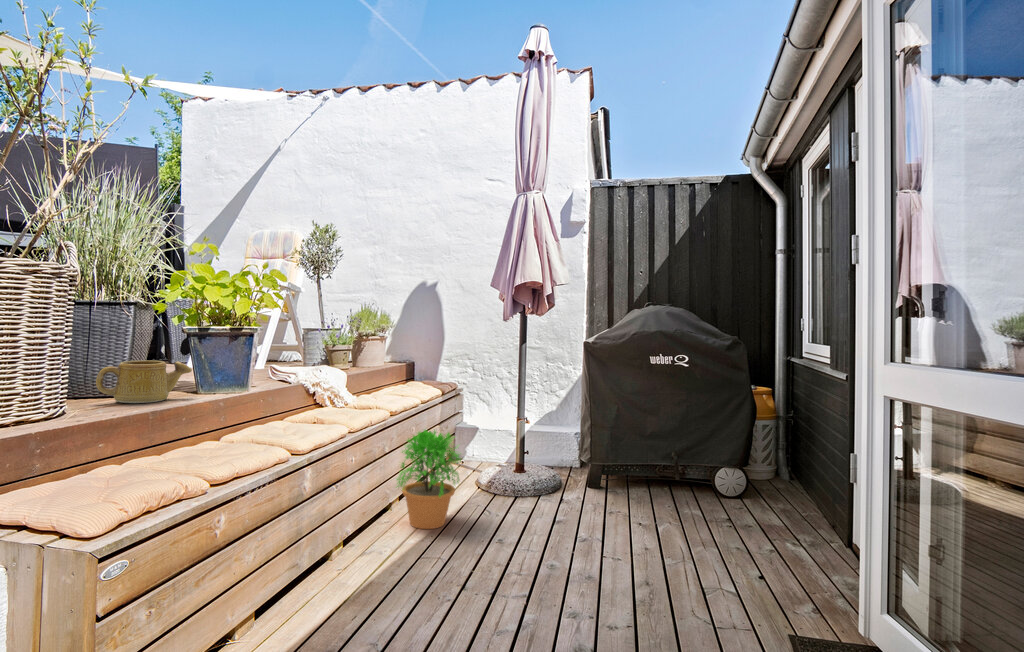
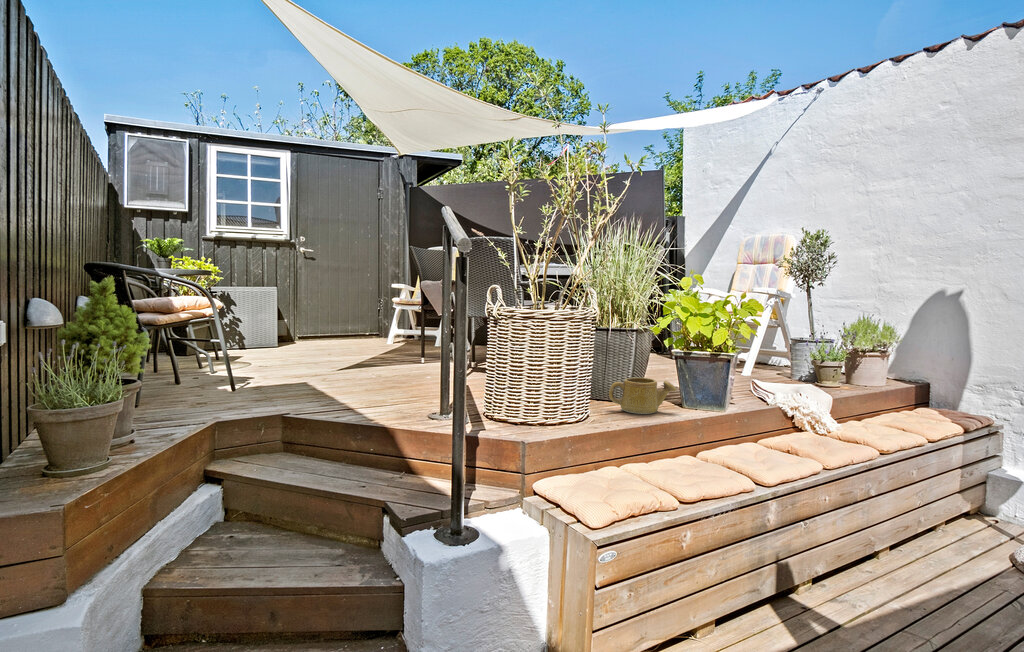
potted plant: present [396,430,461,529] -> none [882,478,989,600]

